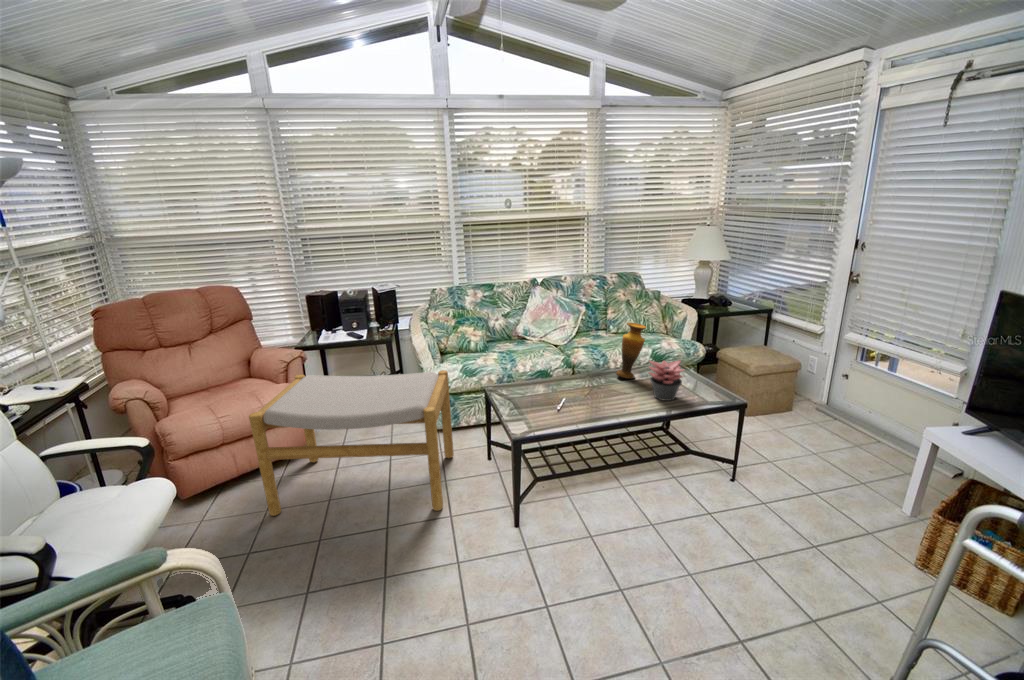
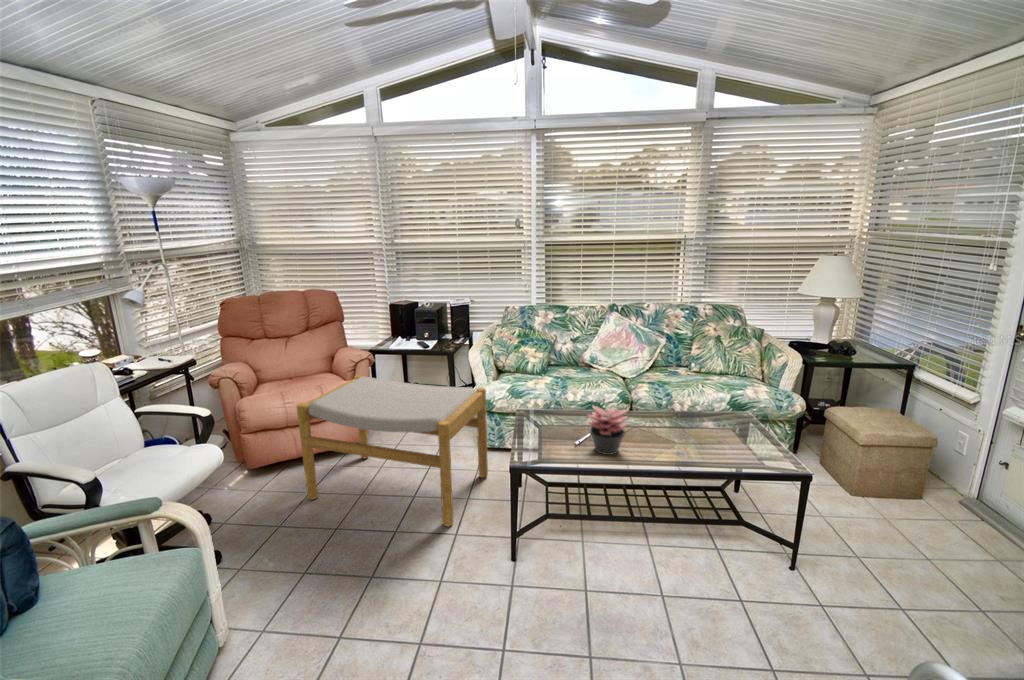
vase: present [616,323,646,379] -> none [671,360,709,425]
succulent plant: present [649,361,684,401] -> present [588,406,628,455]

